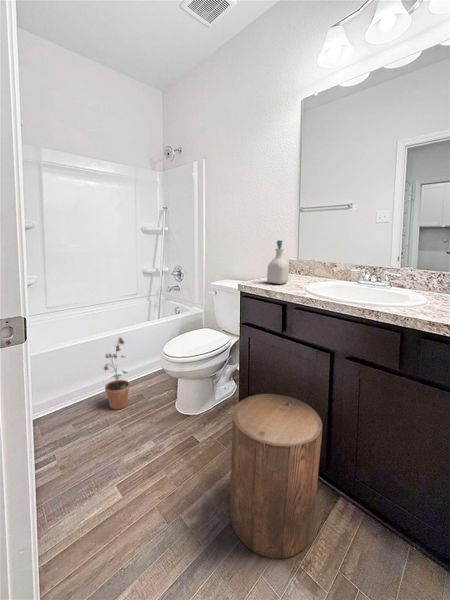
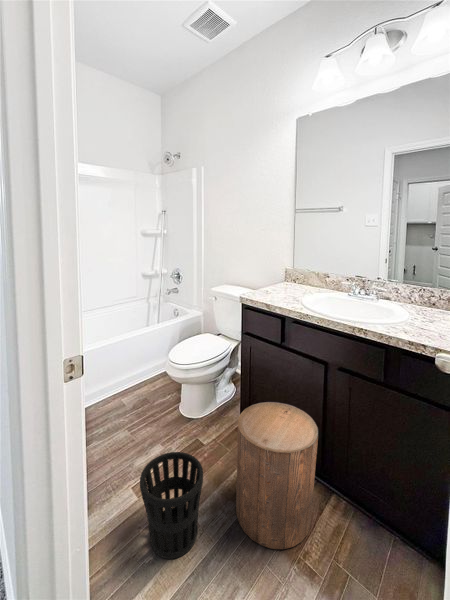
soap bottle: present [267,240,289,284] -> none [265,258,285,298]
potted plant: present [104,338,130,409] -> none [110,347,136,415]
wastebasket: none [121,445,193,564] -> present [140,452,203,559]

